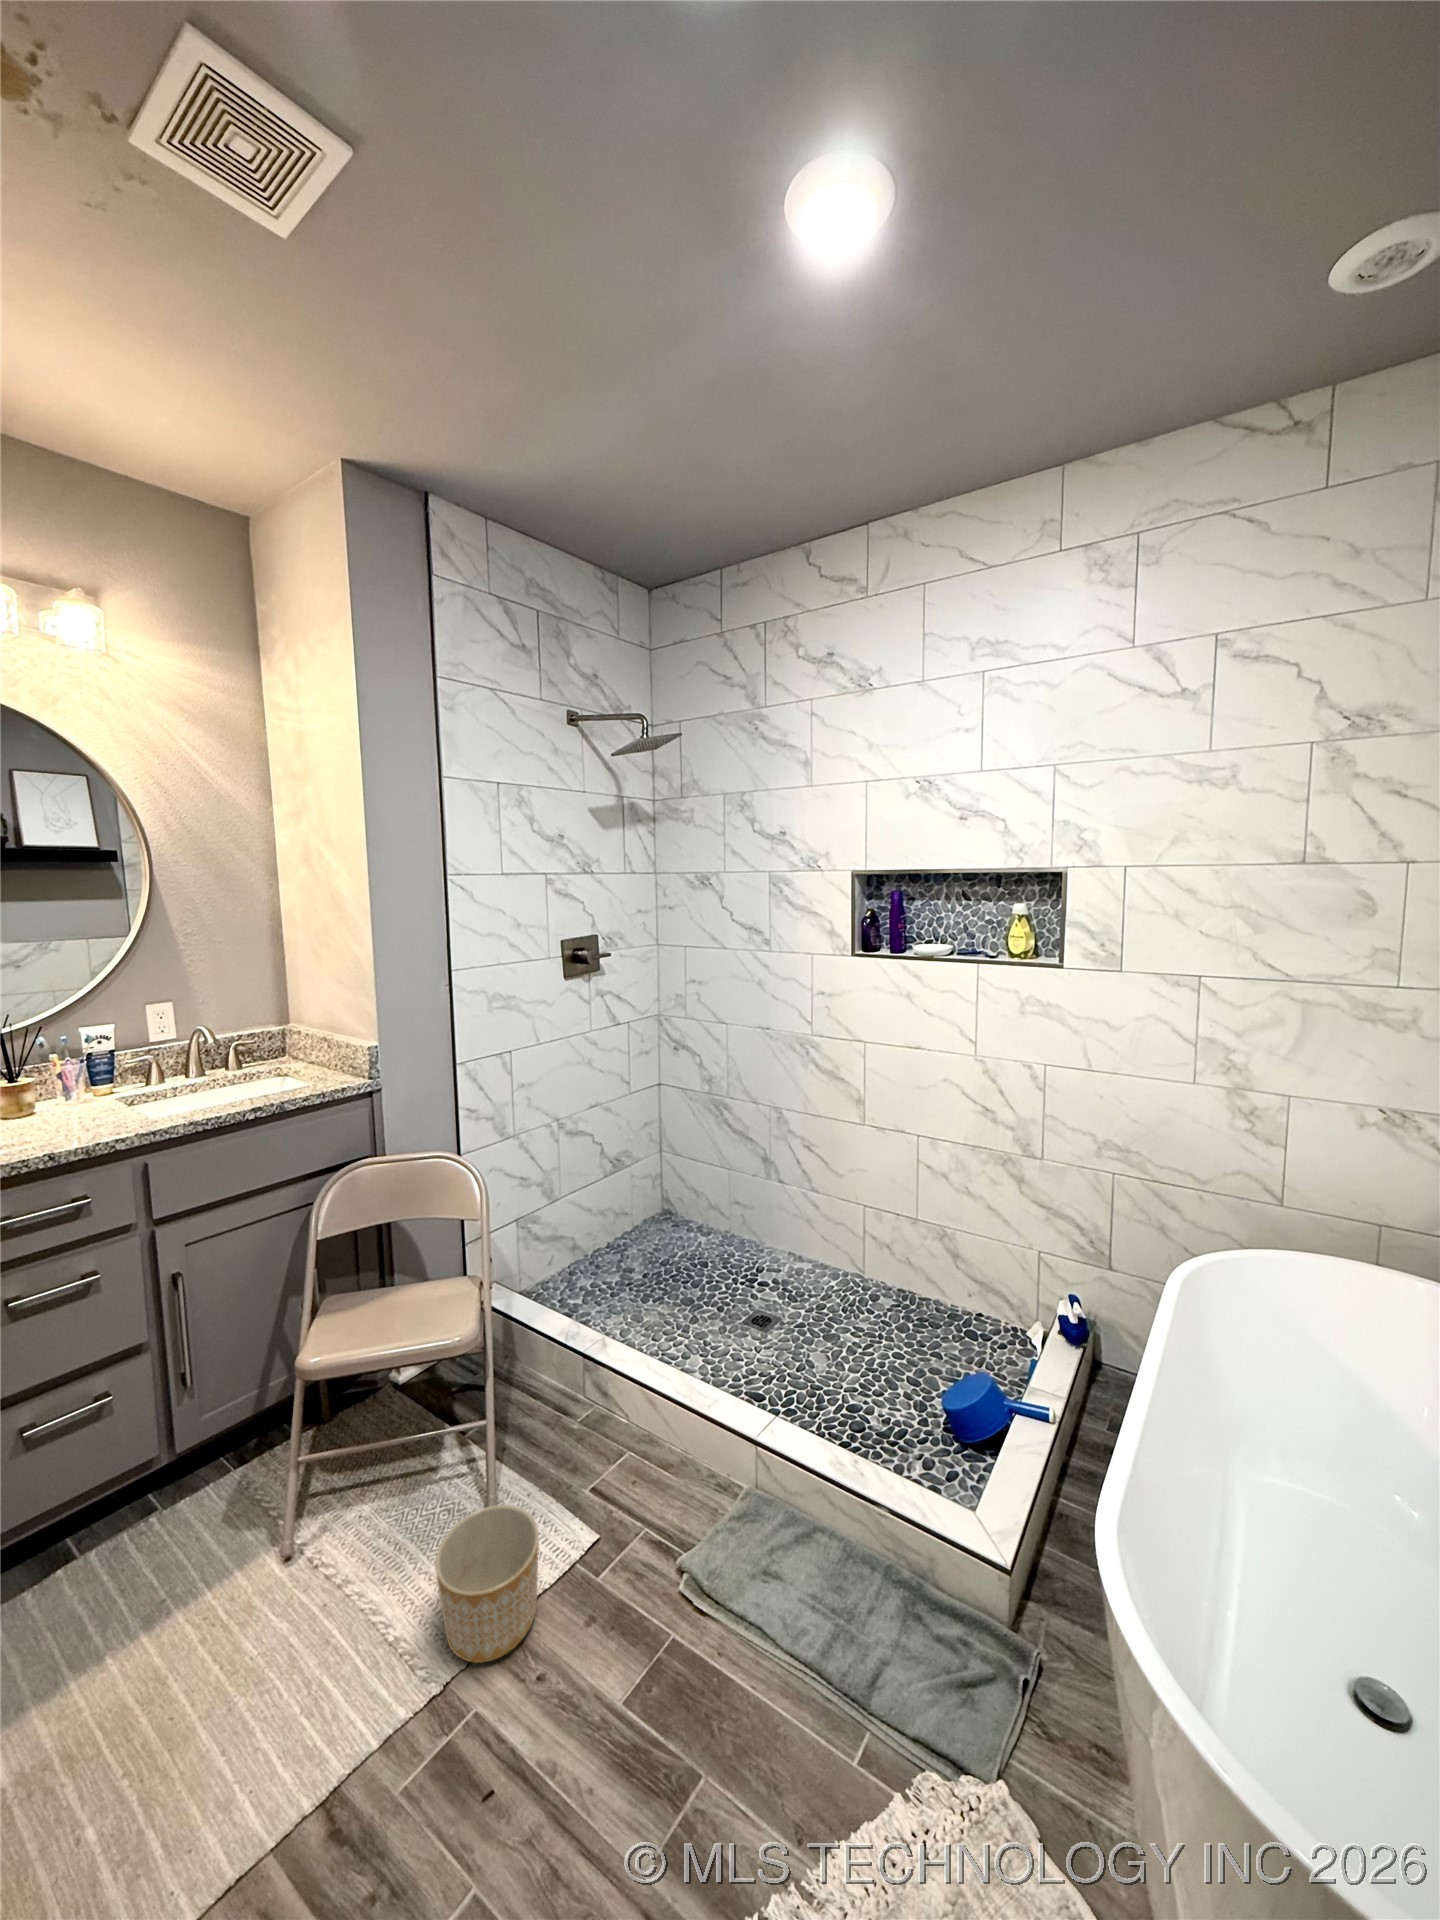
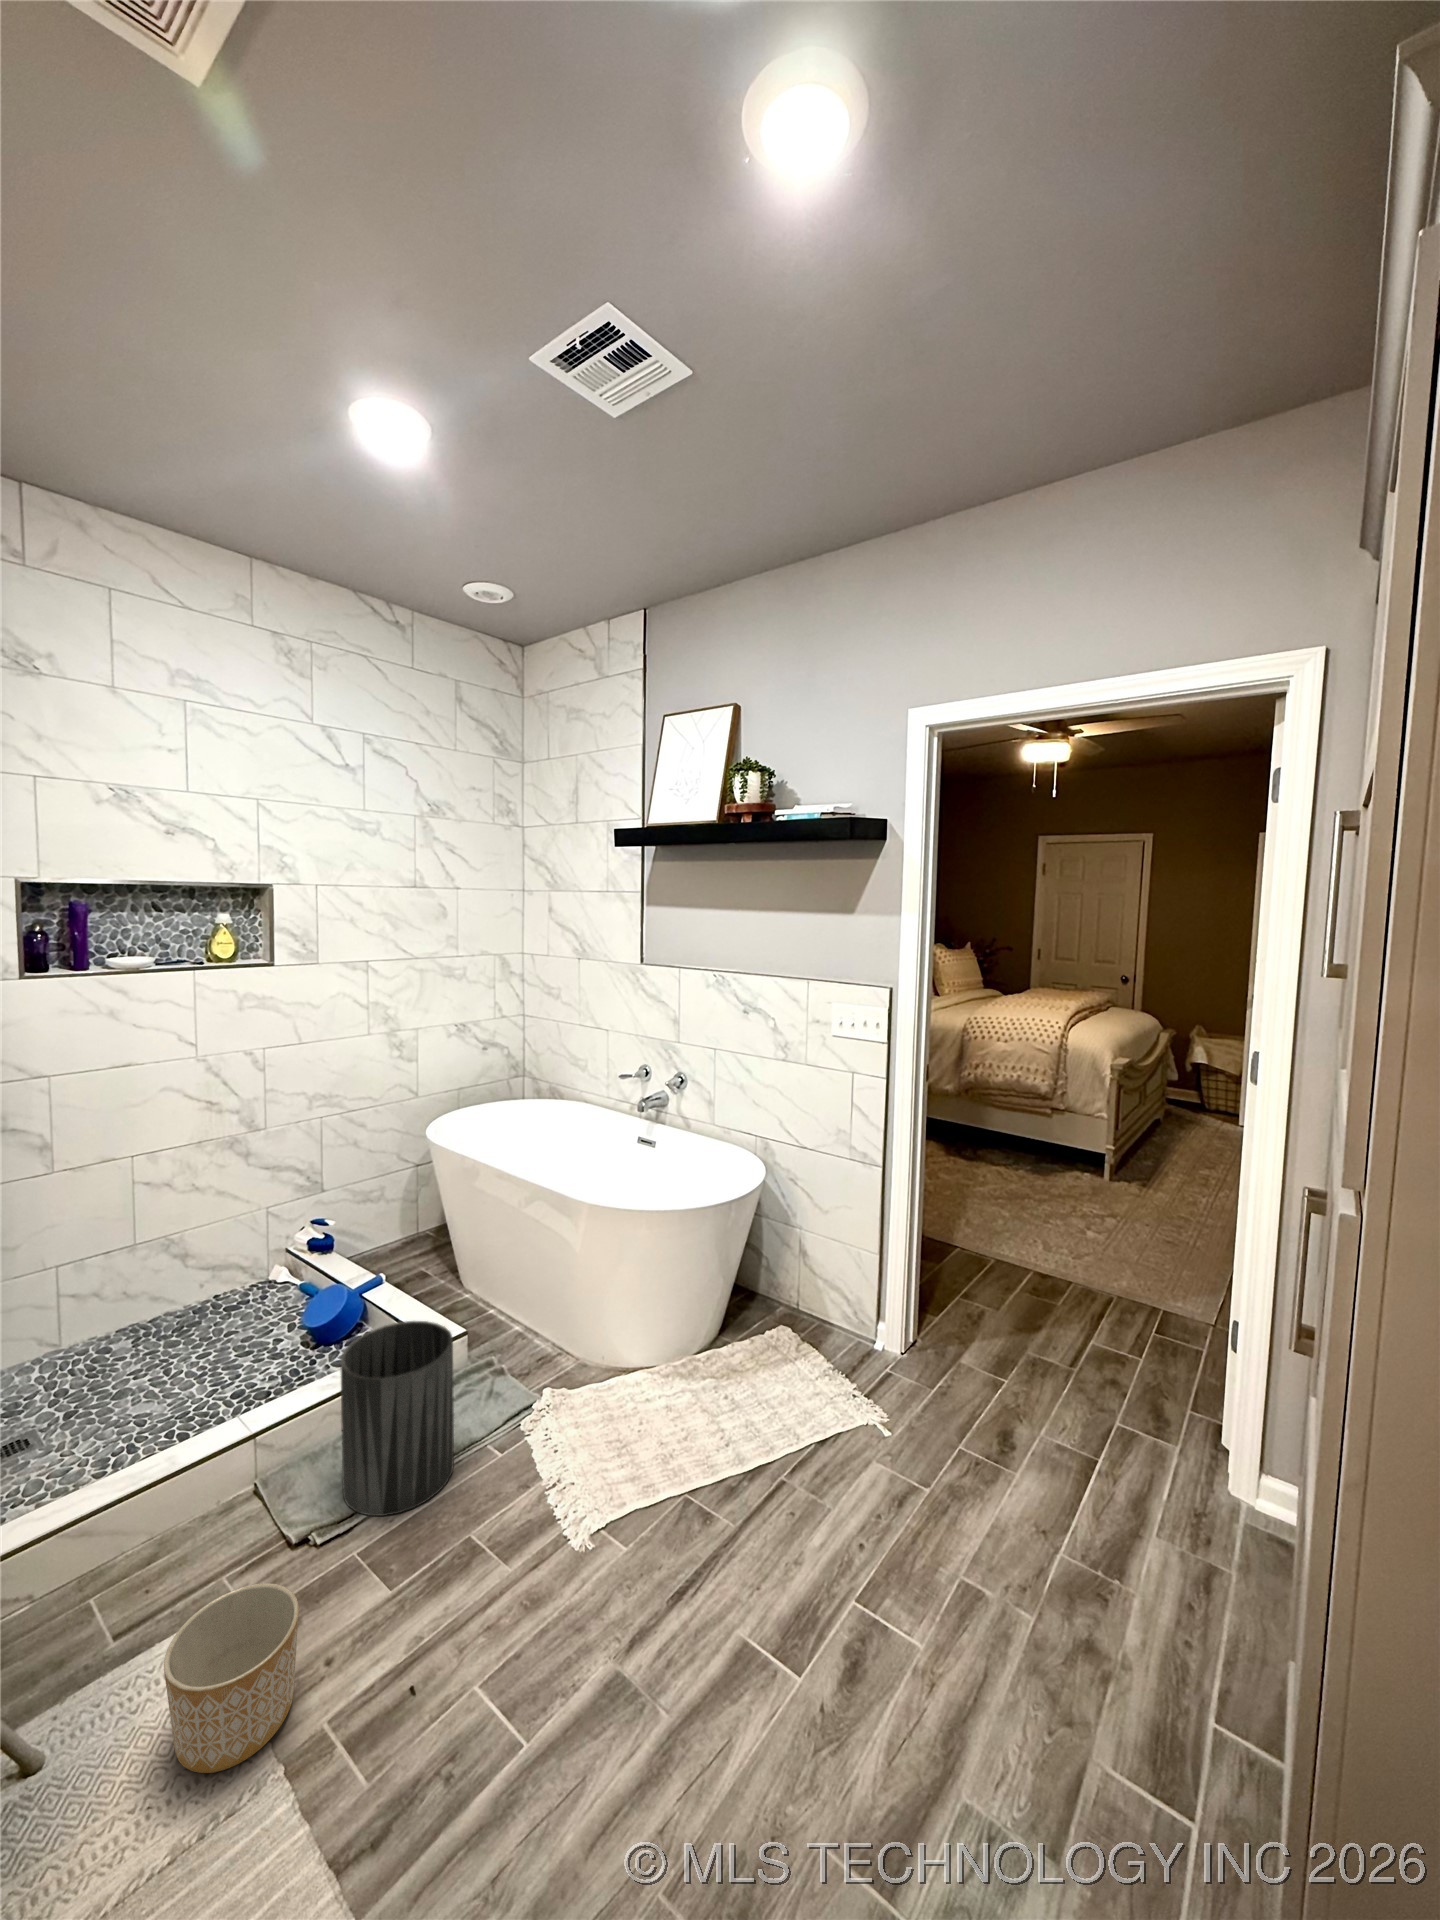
trash can: none [718,1424,851,1697] -> present [340,1321,454,1516]

